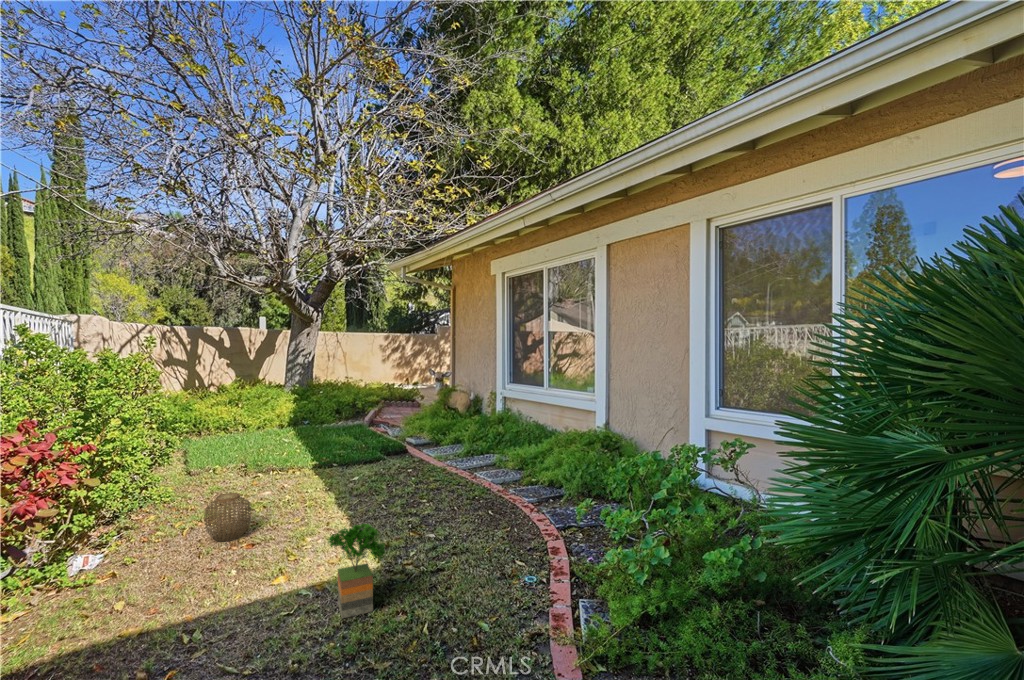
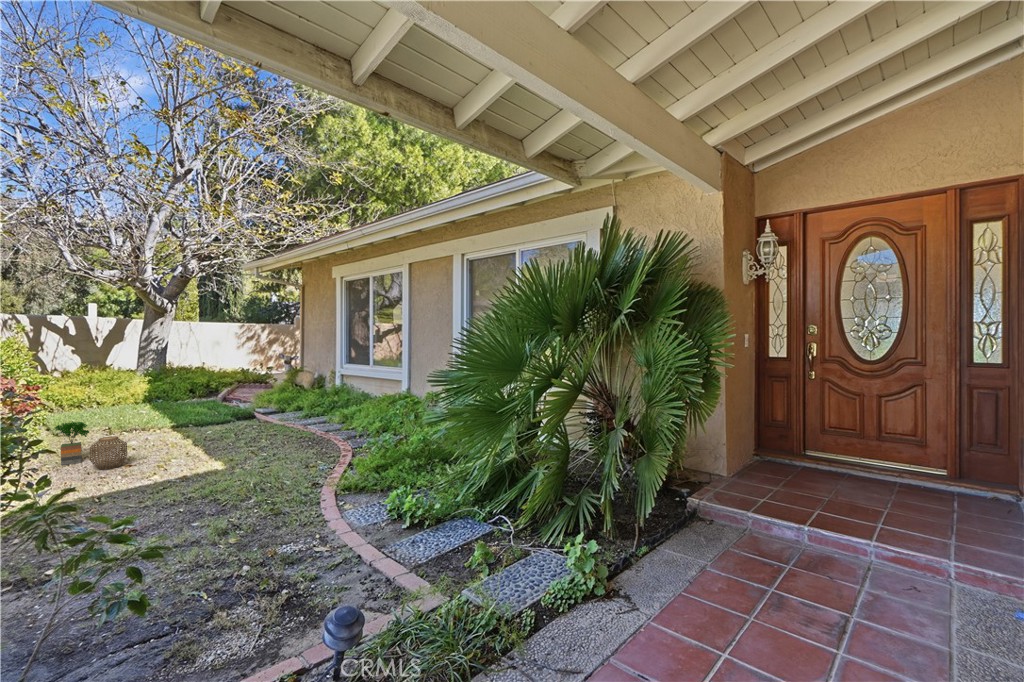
potted tree: present [328,523,385,618] -> present [55,422,90,465]

